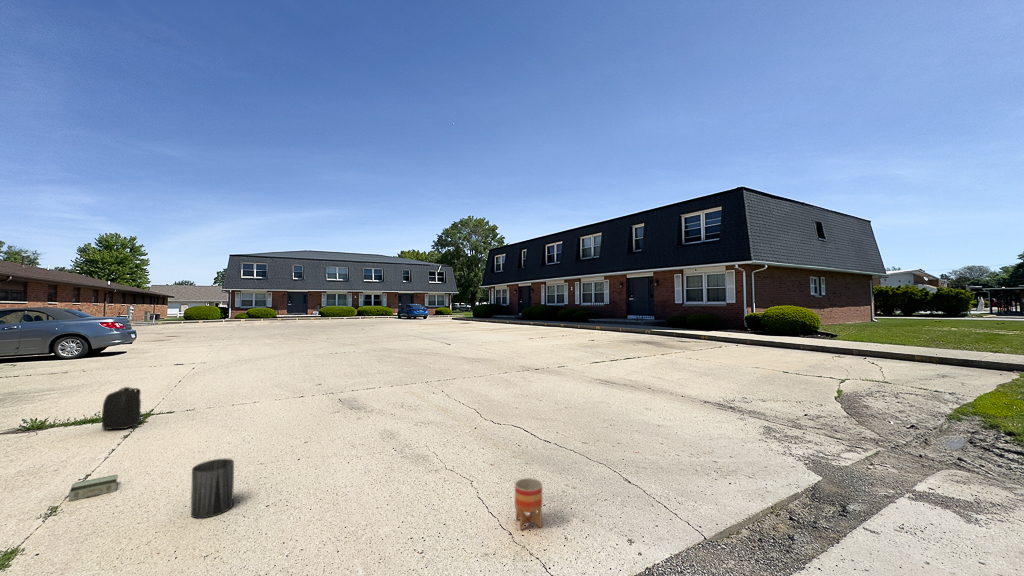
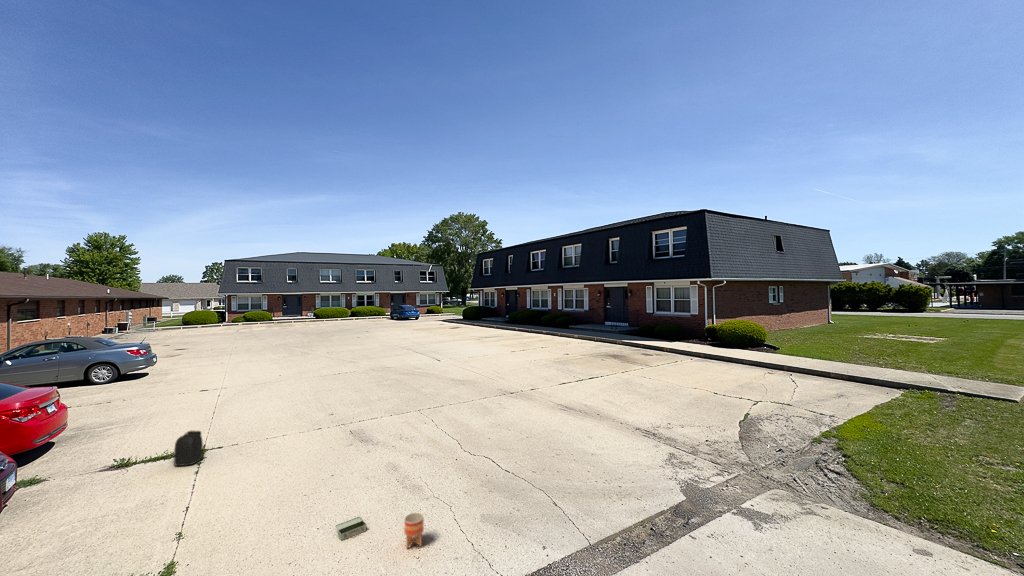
trash can: present [191,458,234,518] -> none [277,501,304,546]
toolbox: present [69,475,118,501] -> present [335,517,366,541]
planter: present [515,478,542,530] -> present [404,513,424,549]

